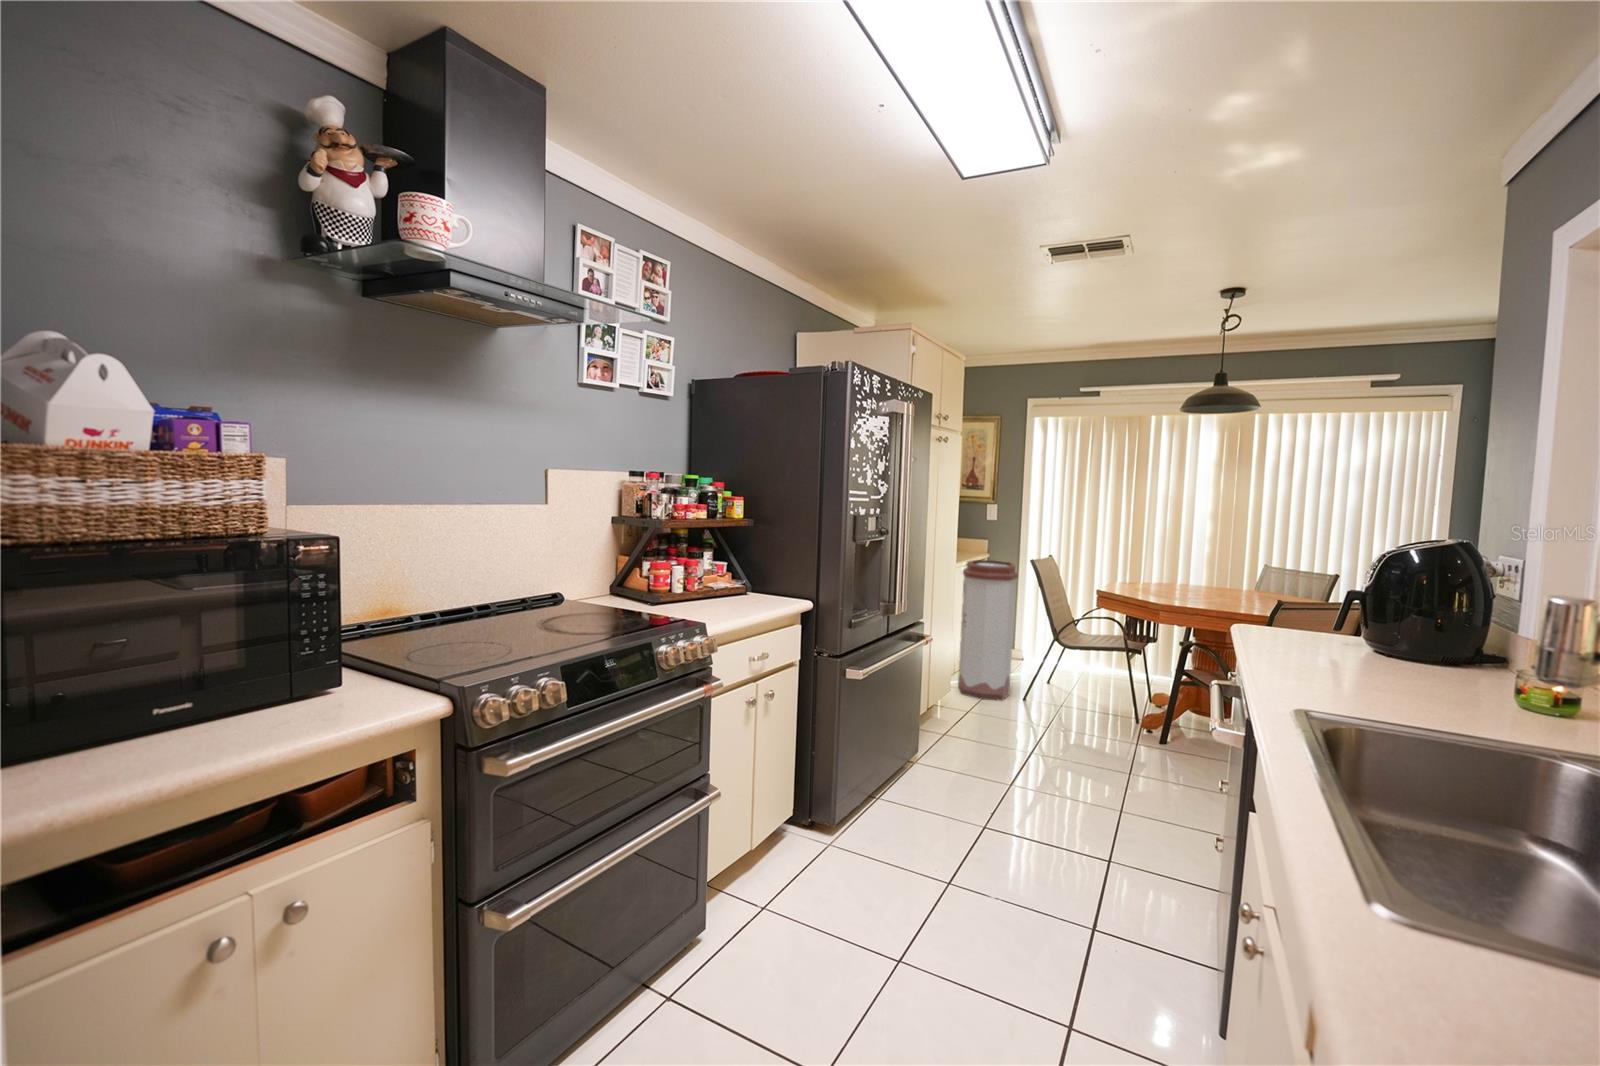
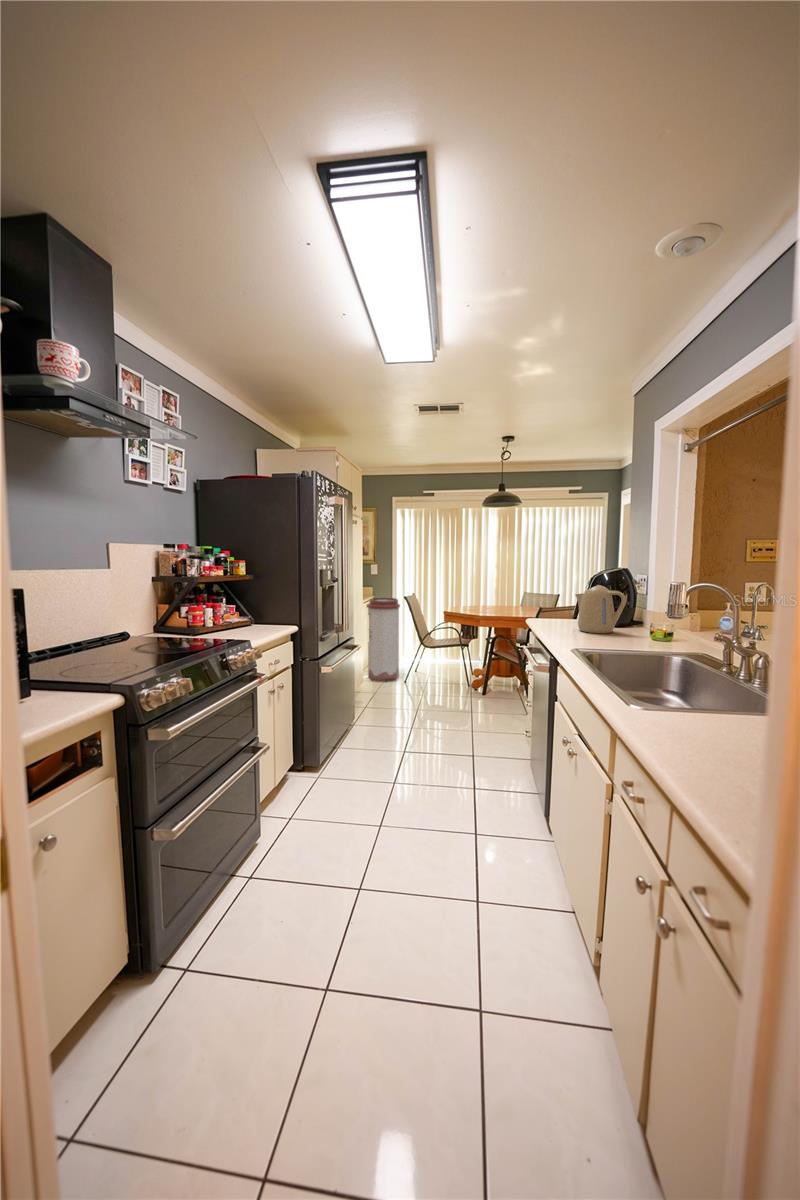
kettle: none [1341,577,1474,683] -> present [575,585,626,633]

